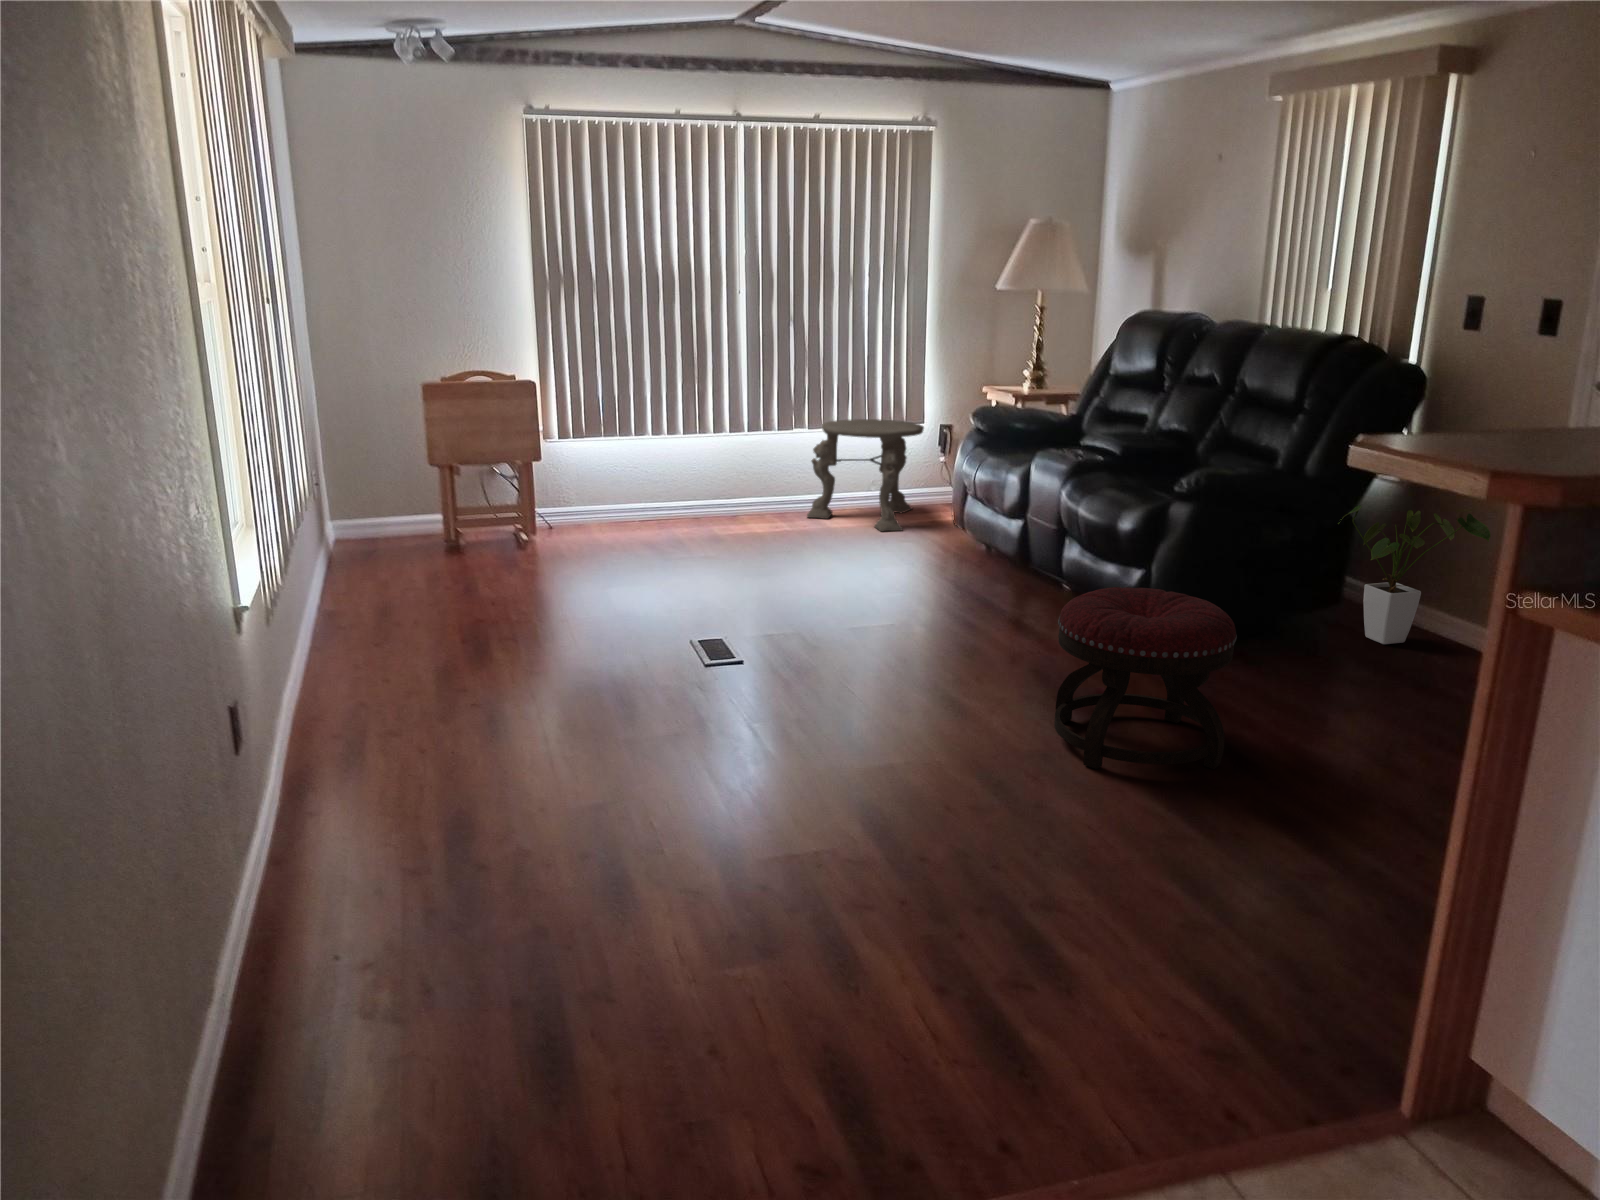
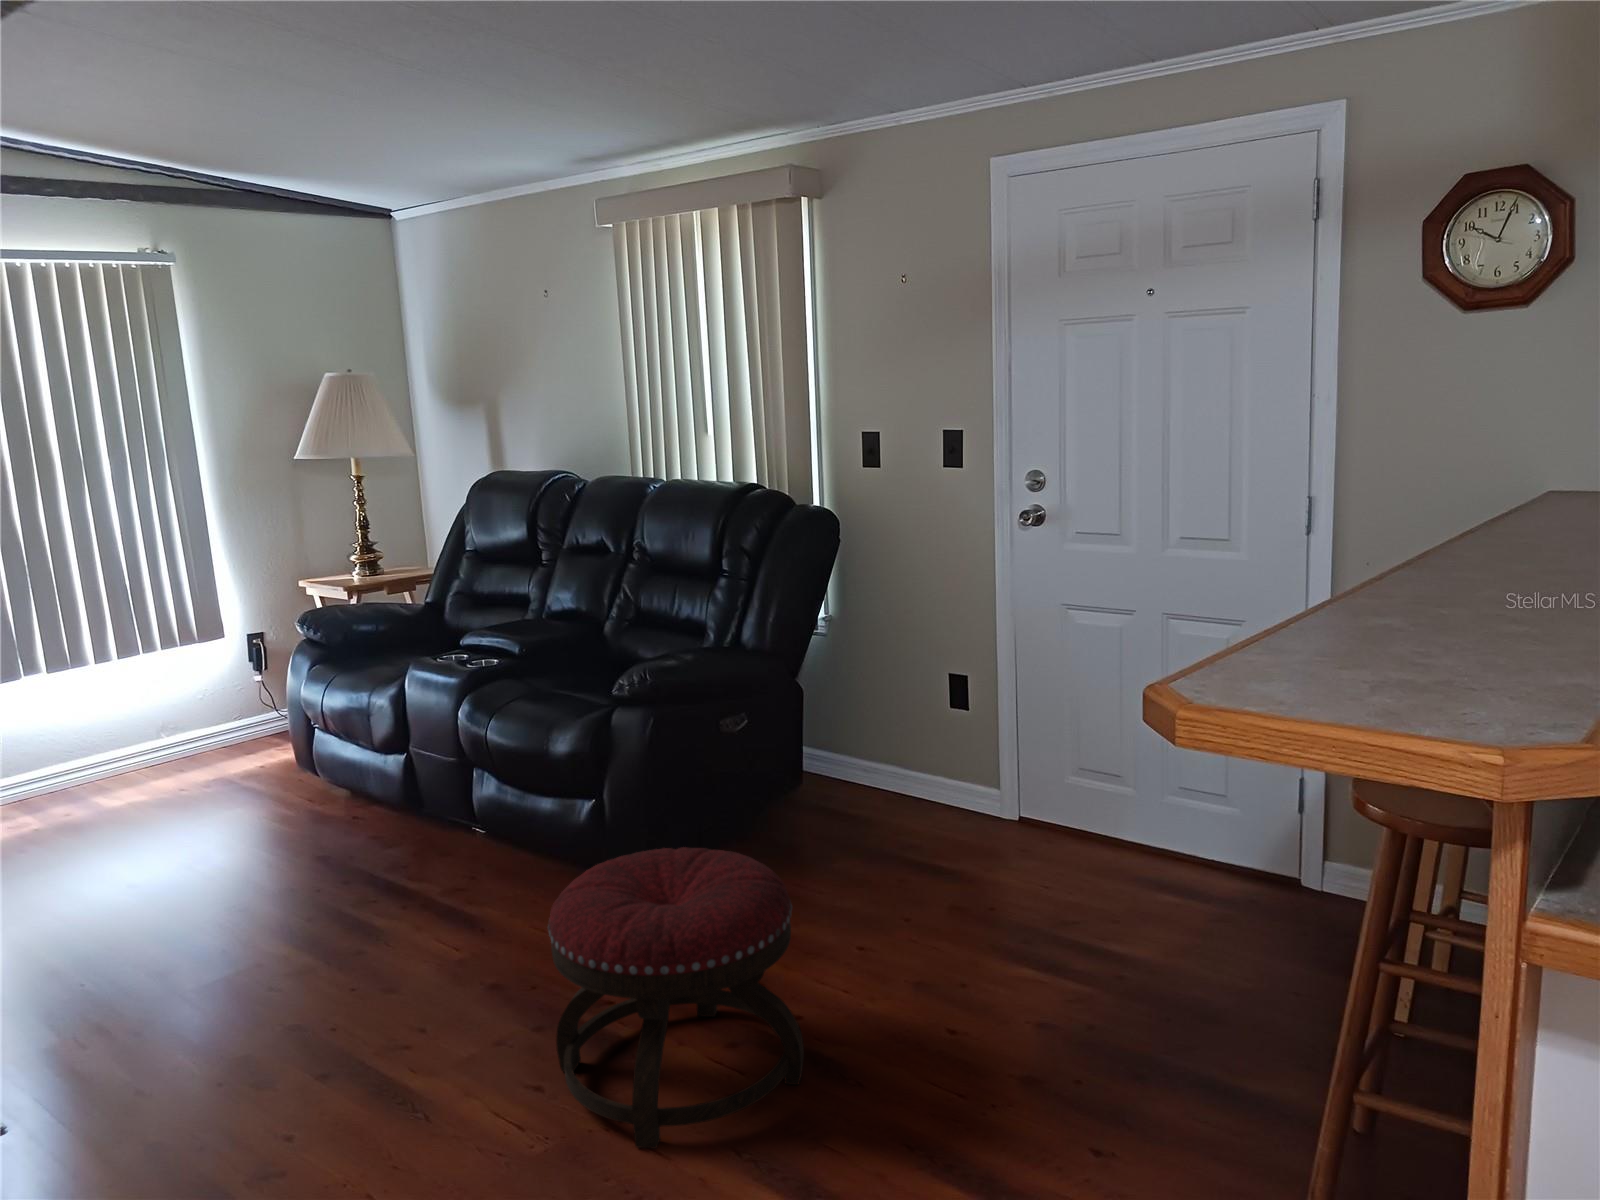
side table: present [807,419,924,532] -> none [61,640,229,798]
house plant: present [1339,505,1491,644] -> none [791,660,939,819]

